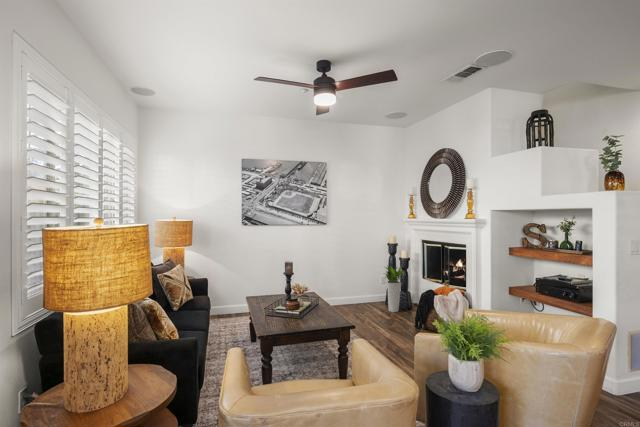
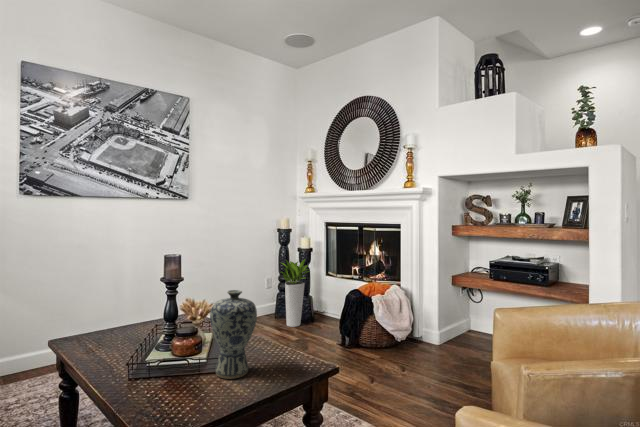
vase: none [298,281,319,323] -> present [210,290,257,379]

